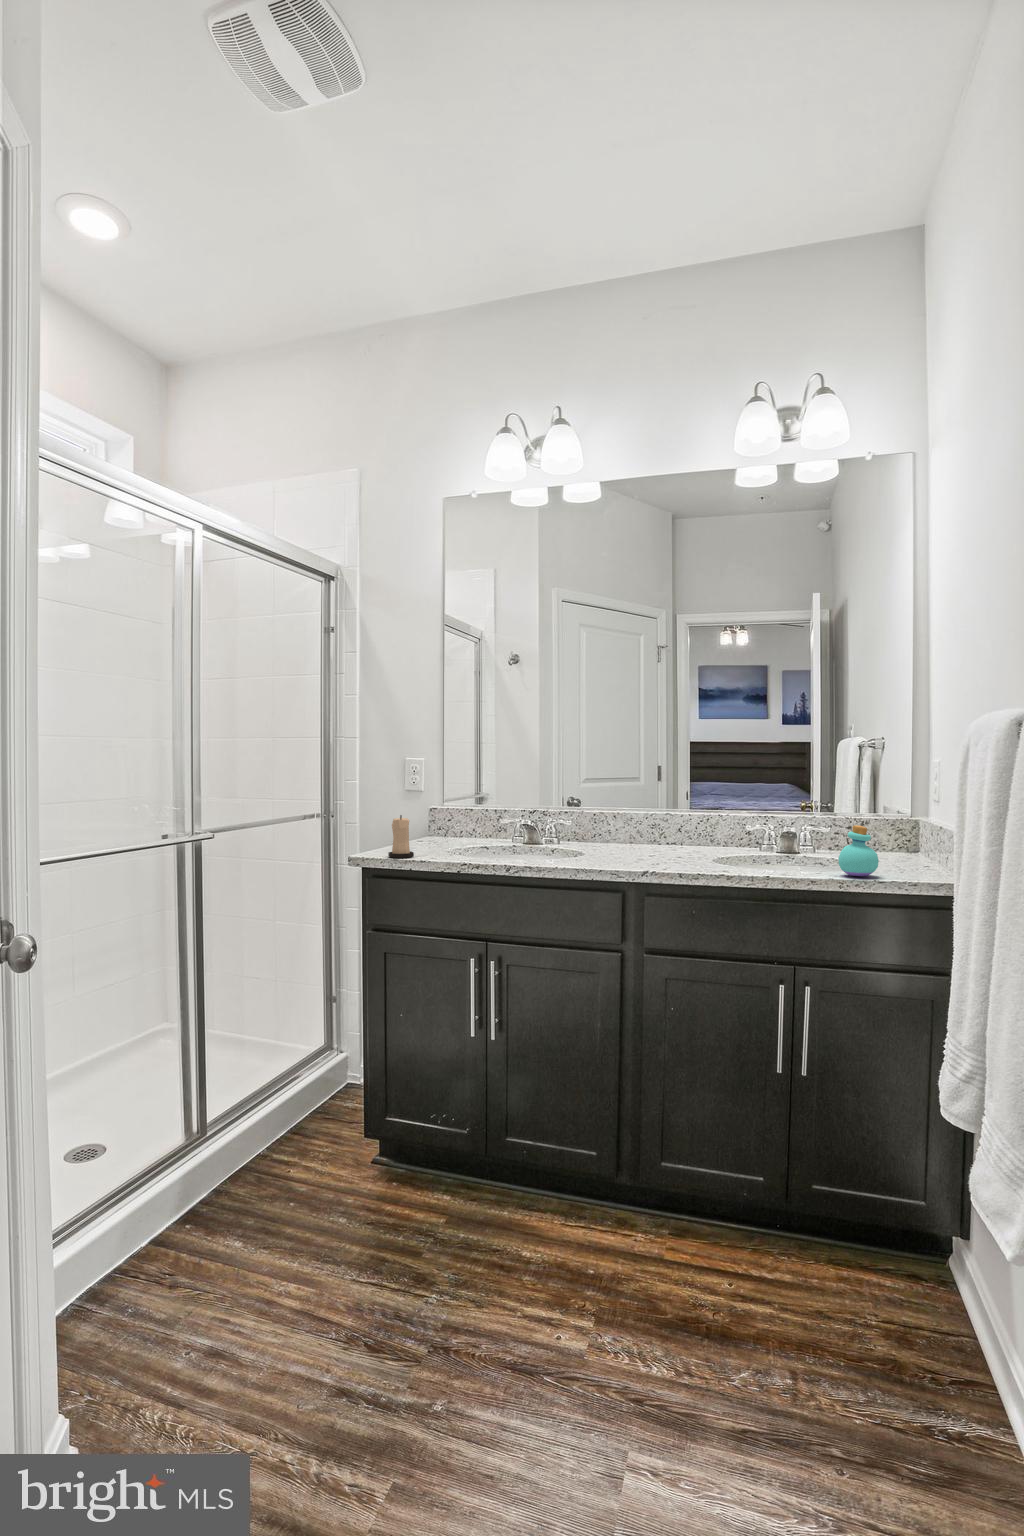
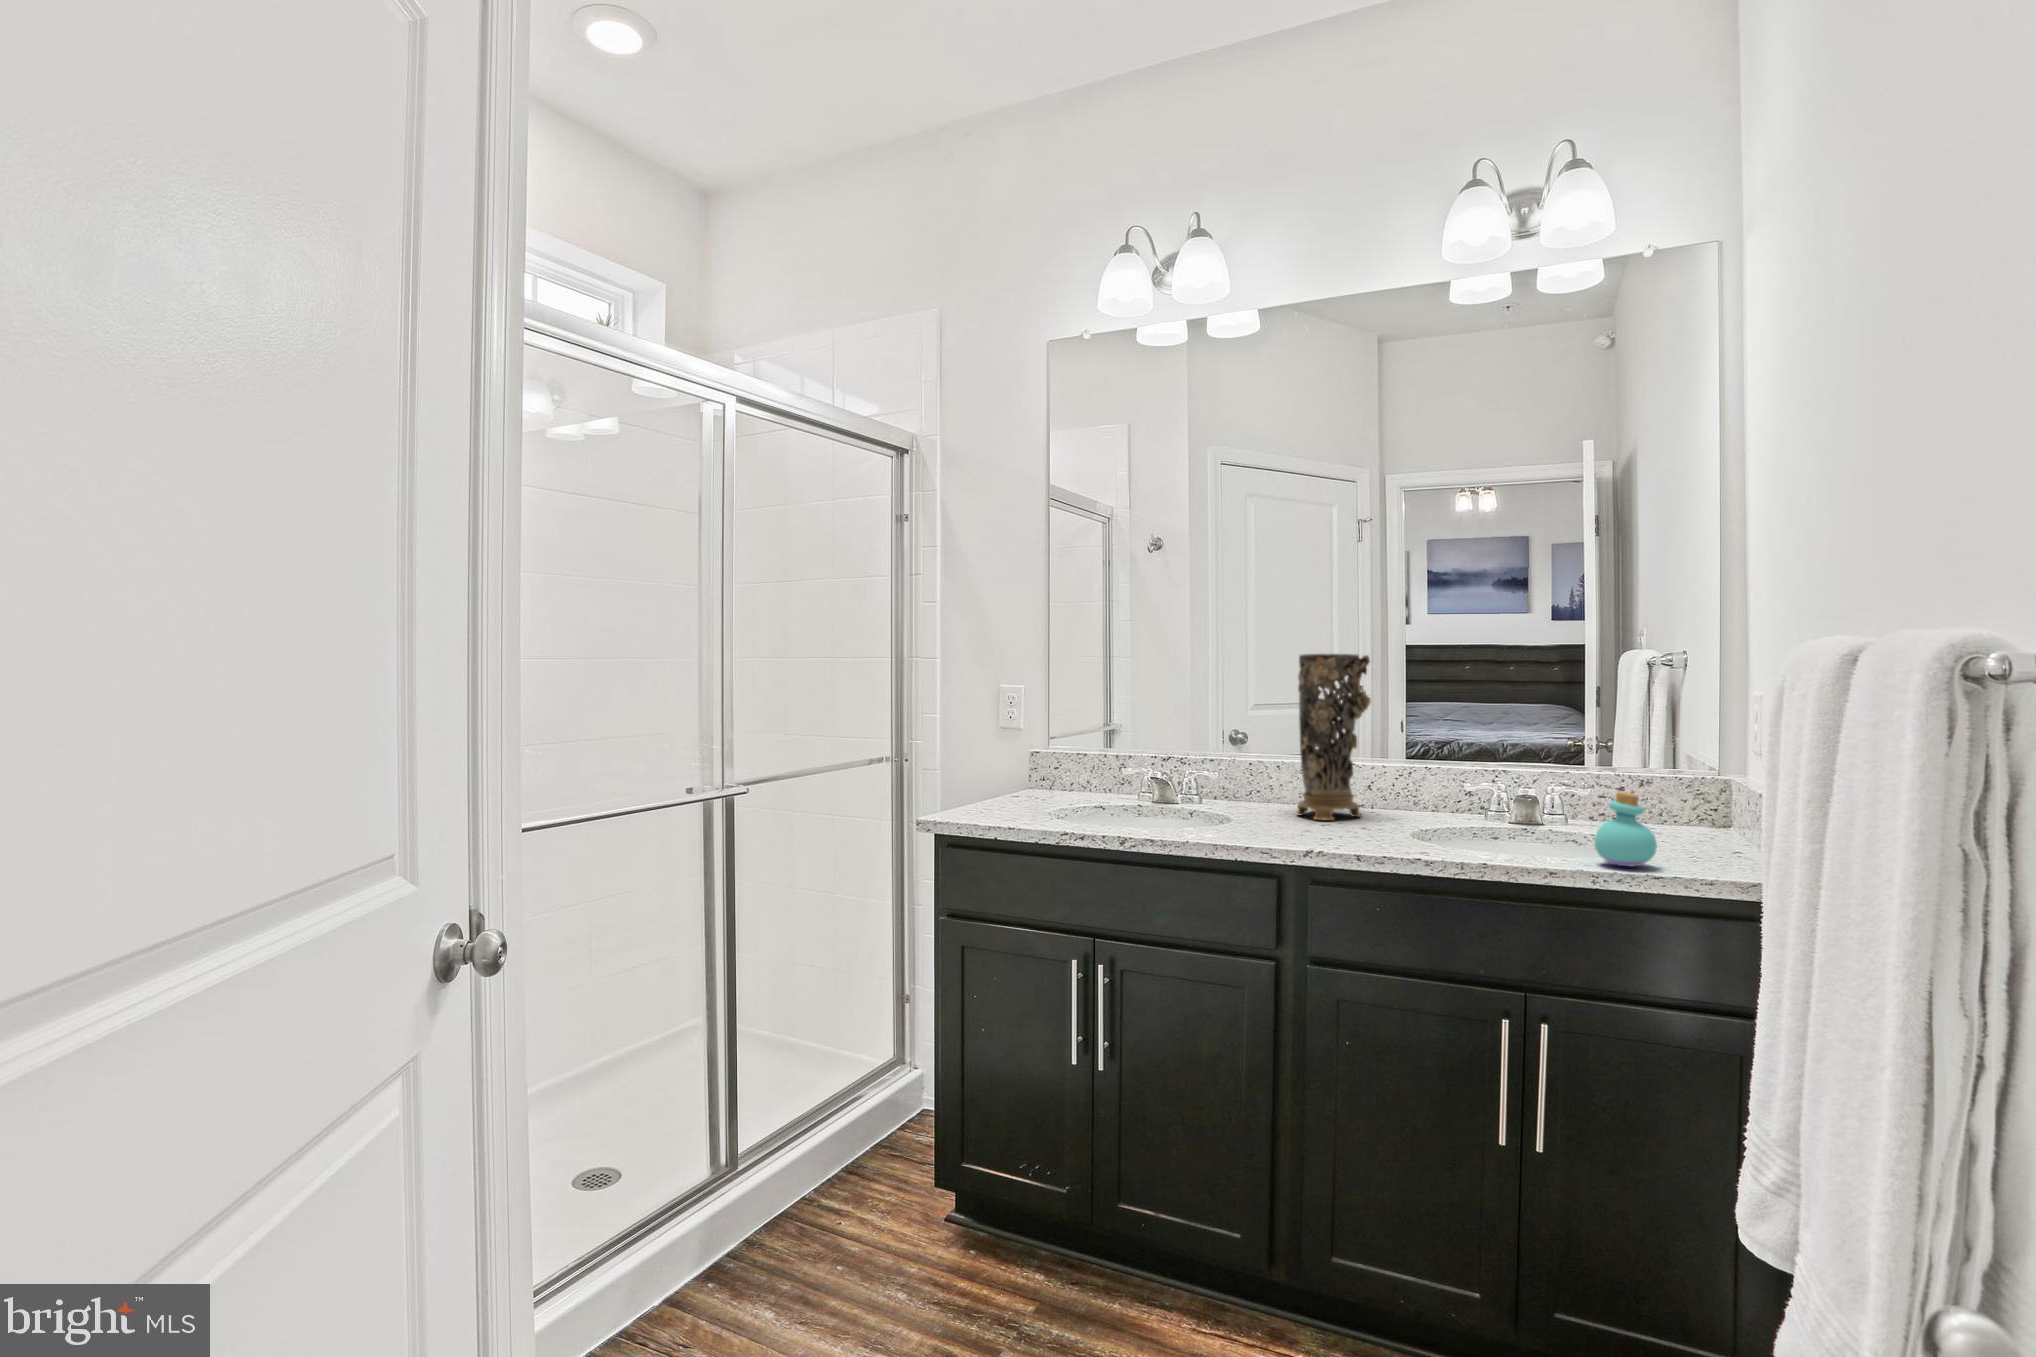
decorative vase: none [630,733,683,854] -> present [1297,654,1371,820]
candle: present [388,815,414,858] -> none [968,762,1000,820]

